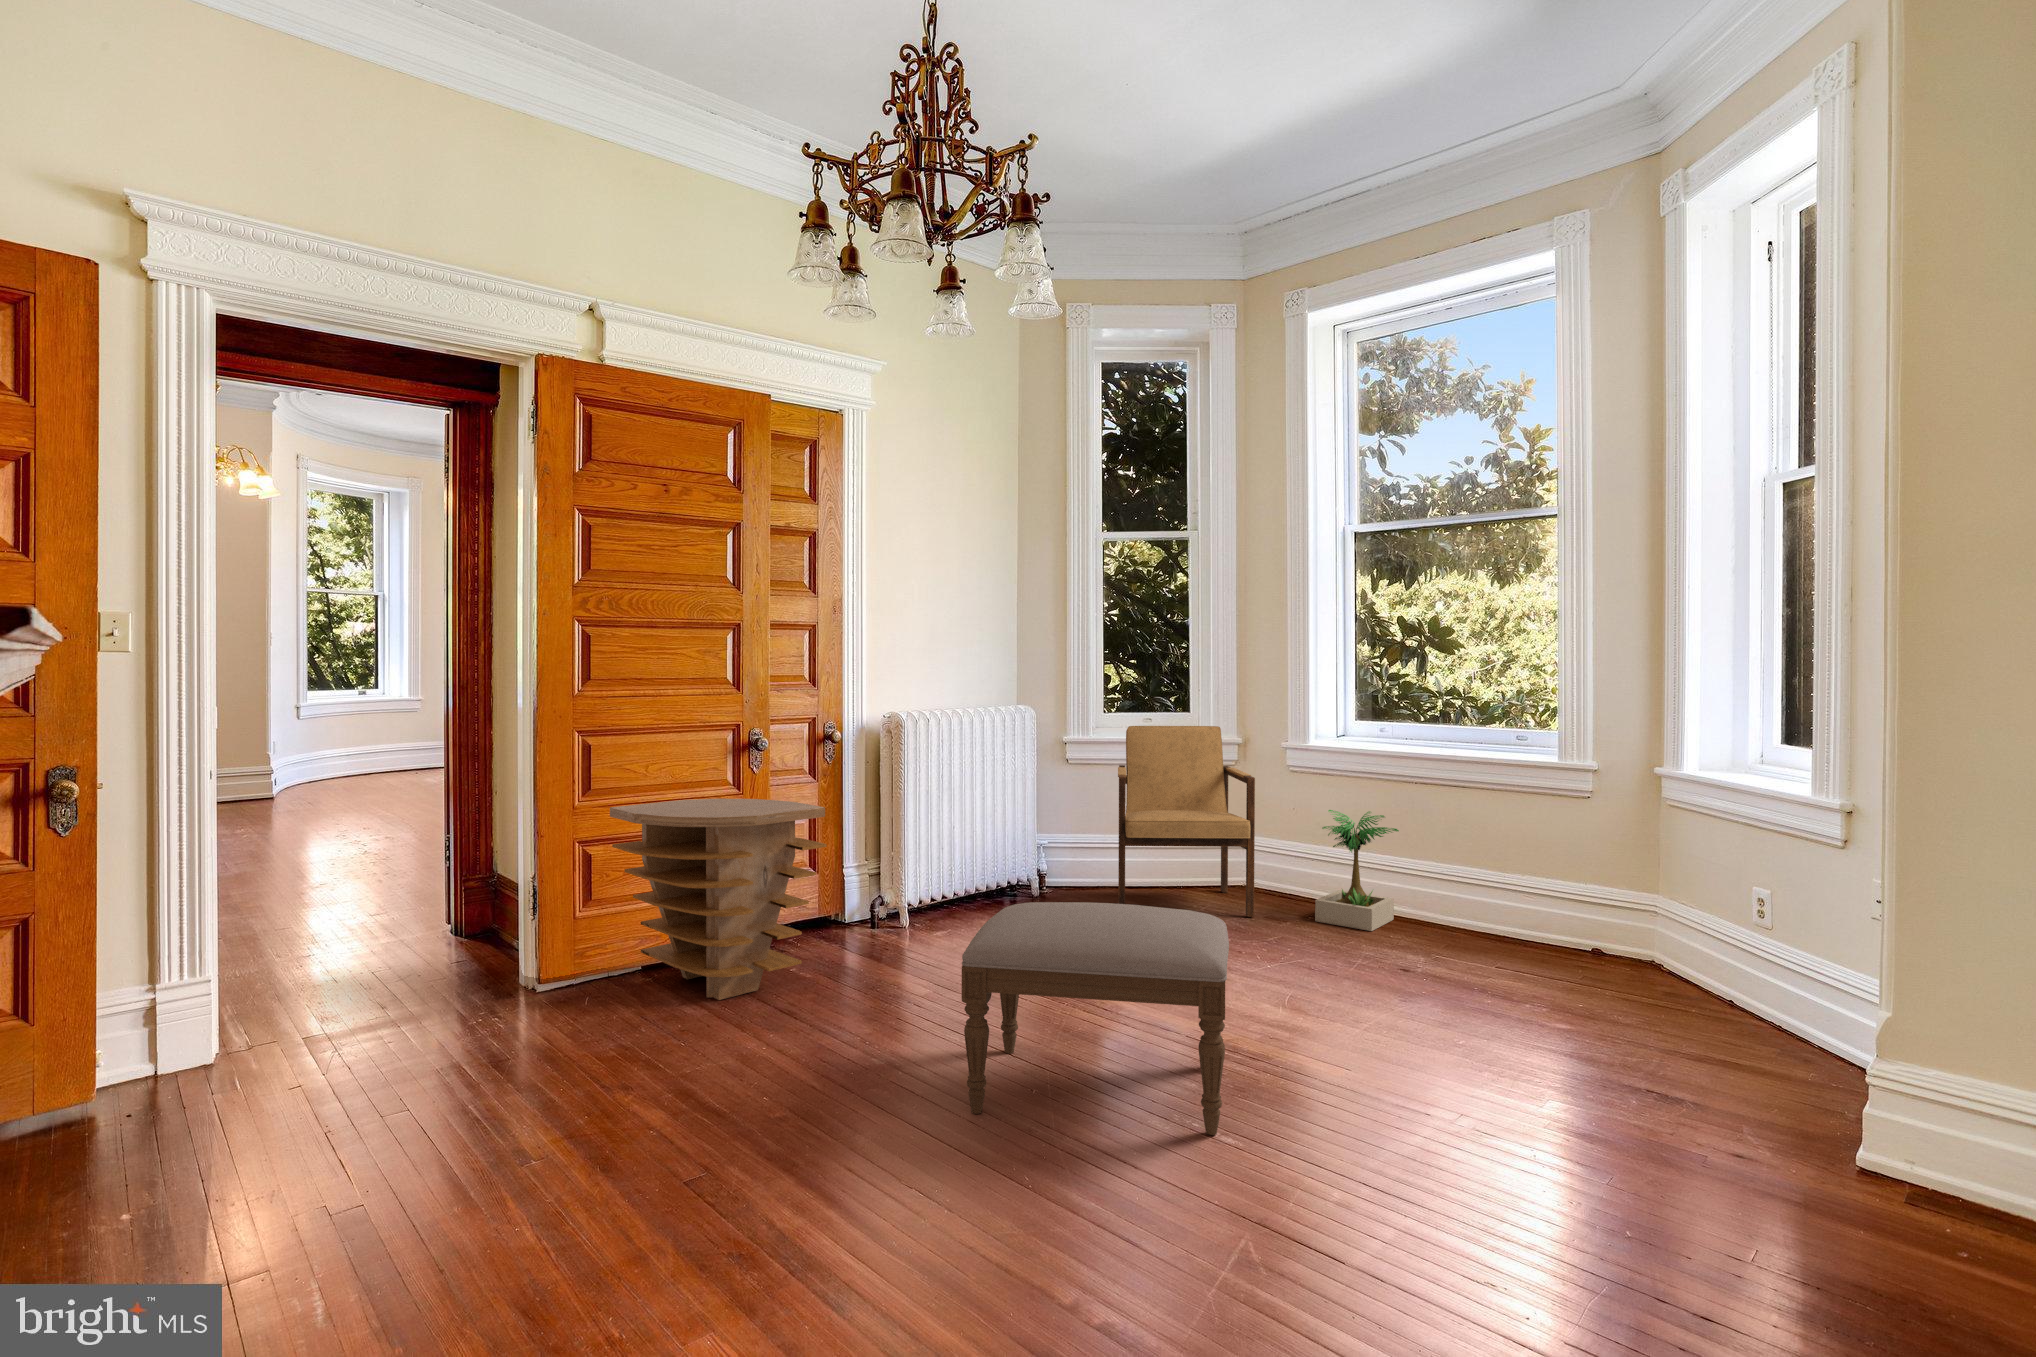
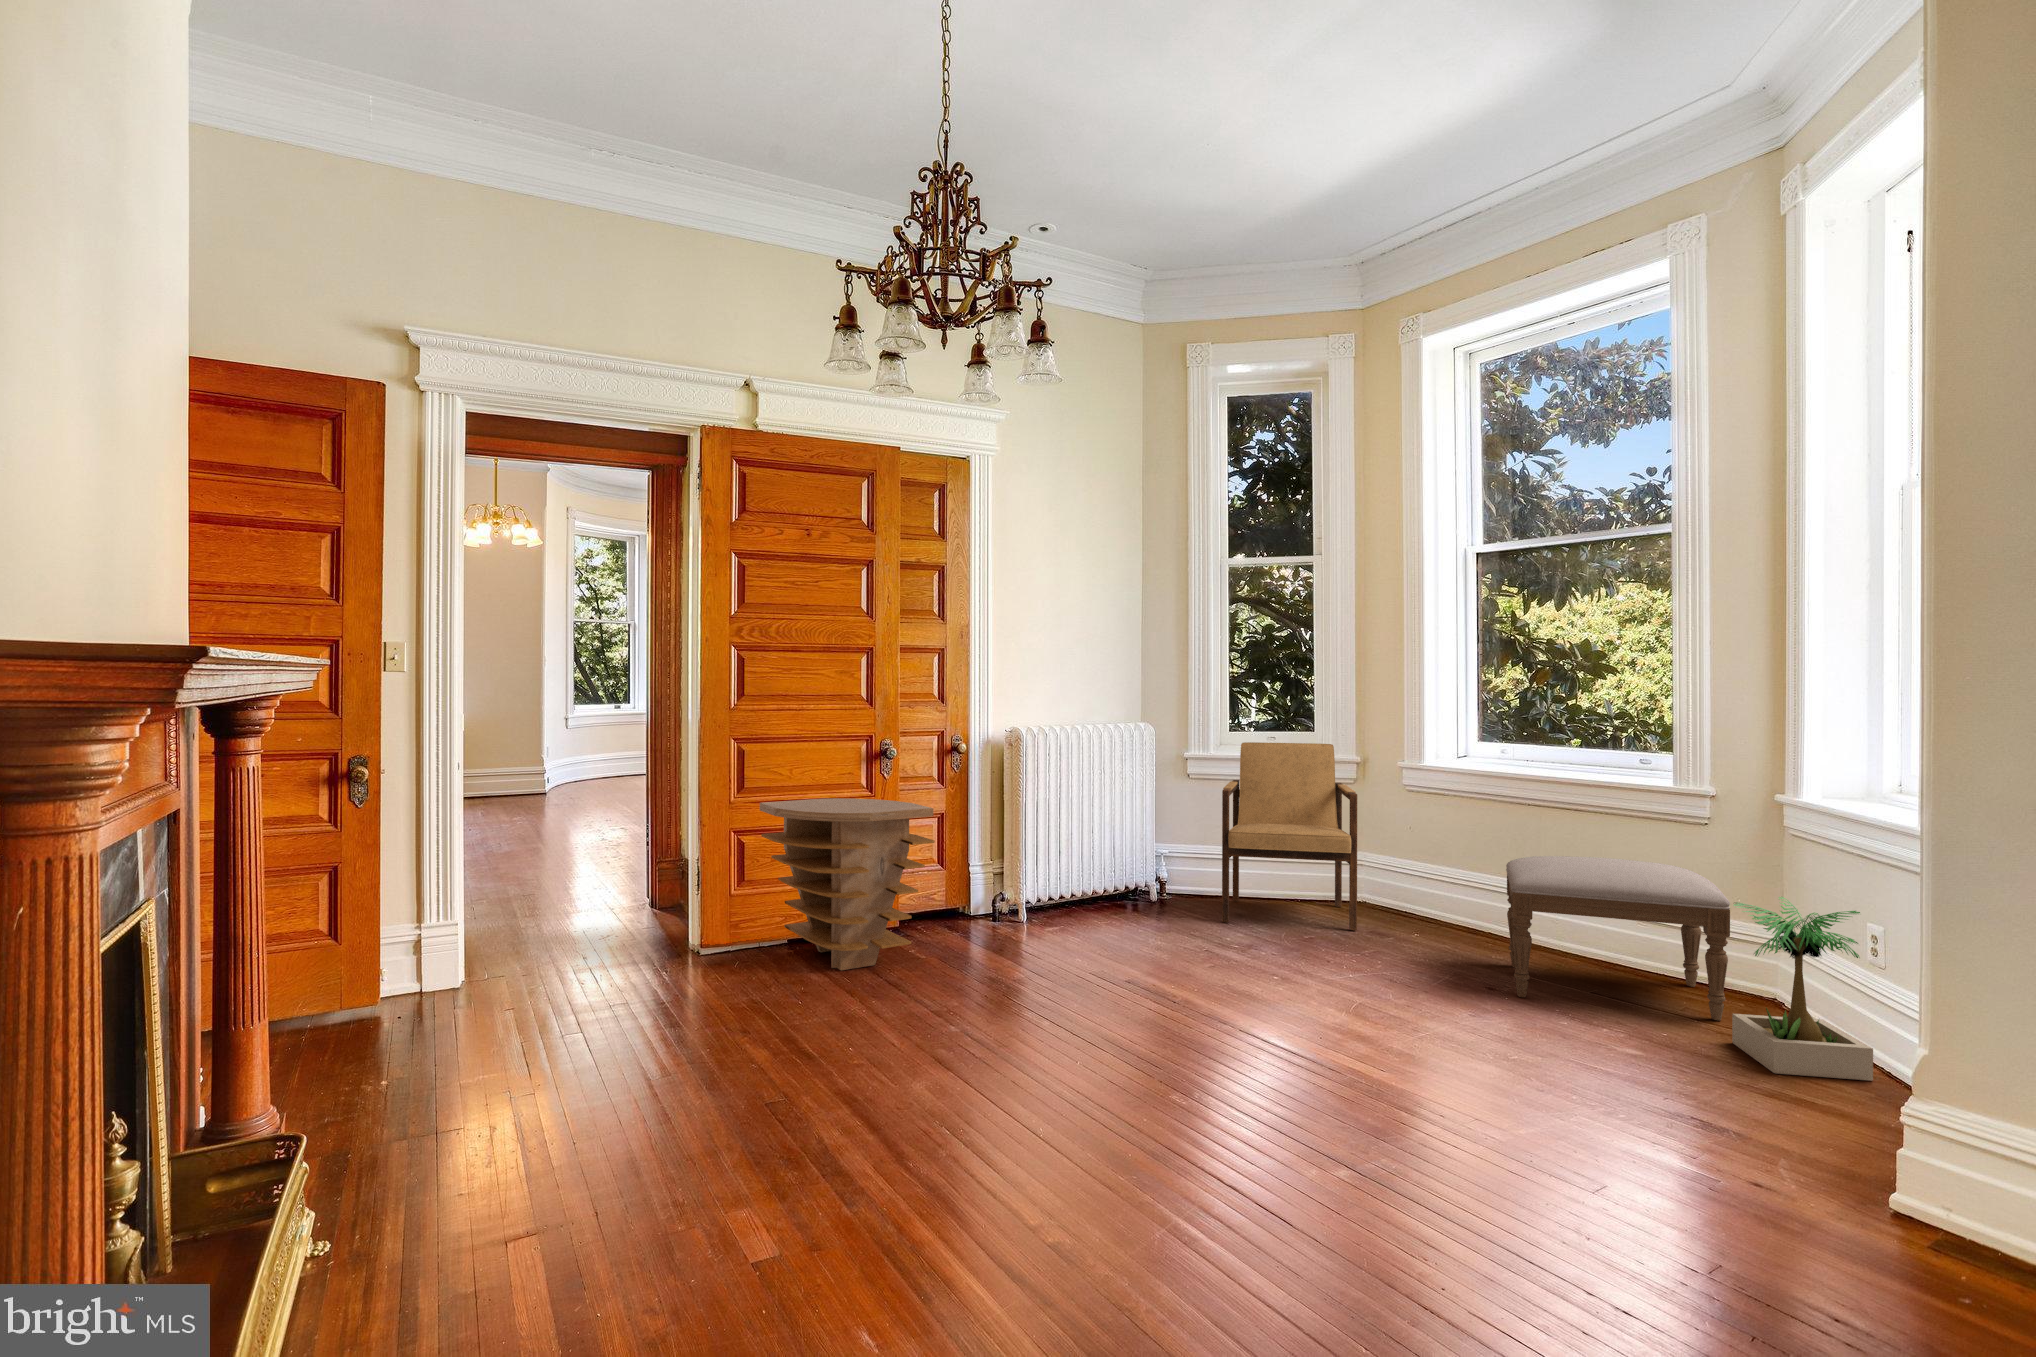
potted plant: present [1315,810,1399,931] -> present [1732,897,1873,1081]
ottoman: present [962,902,1229,1135] -> present [1506,856,1730,1020]

